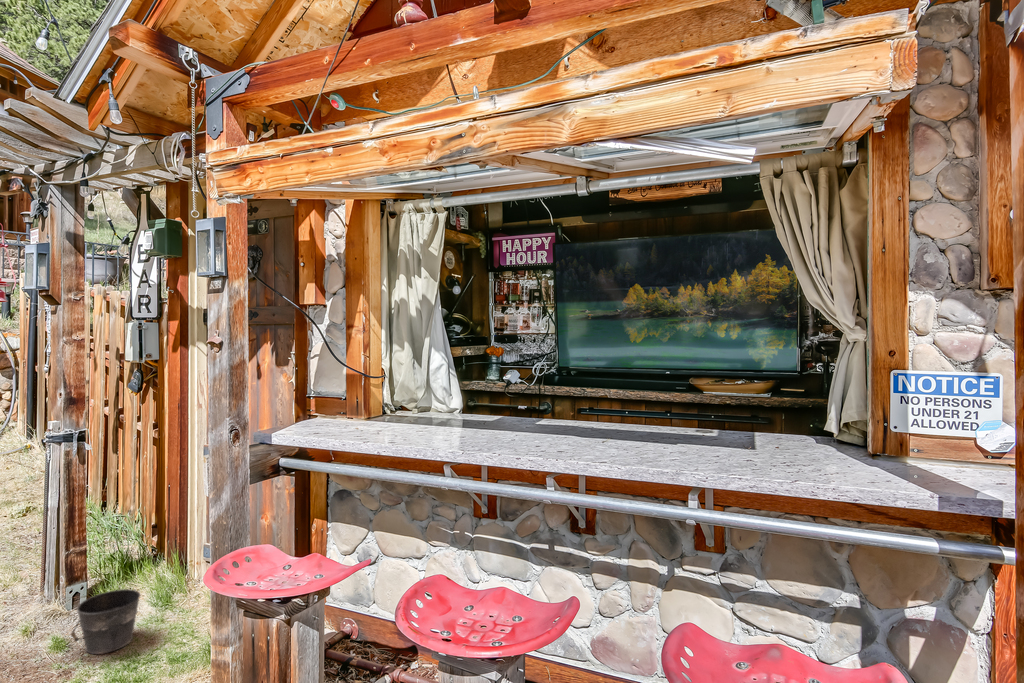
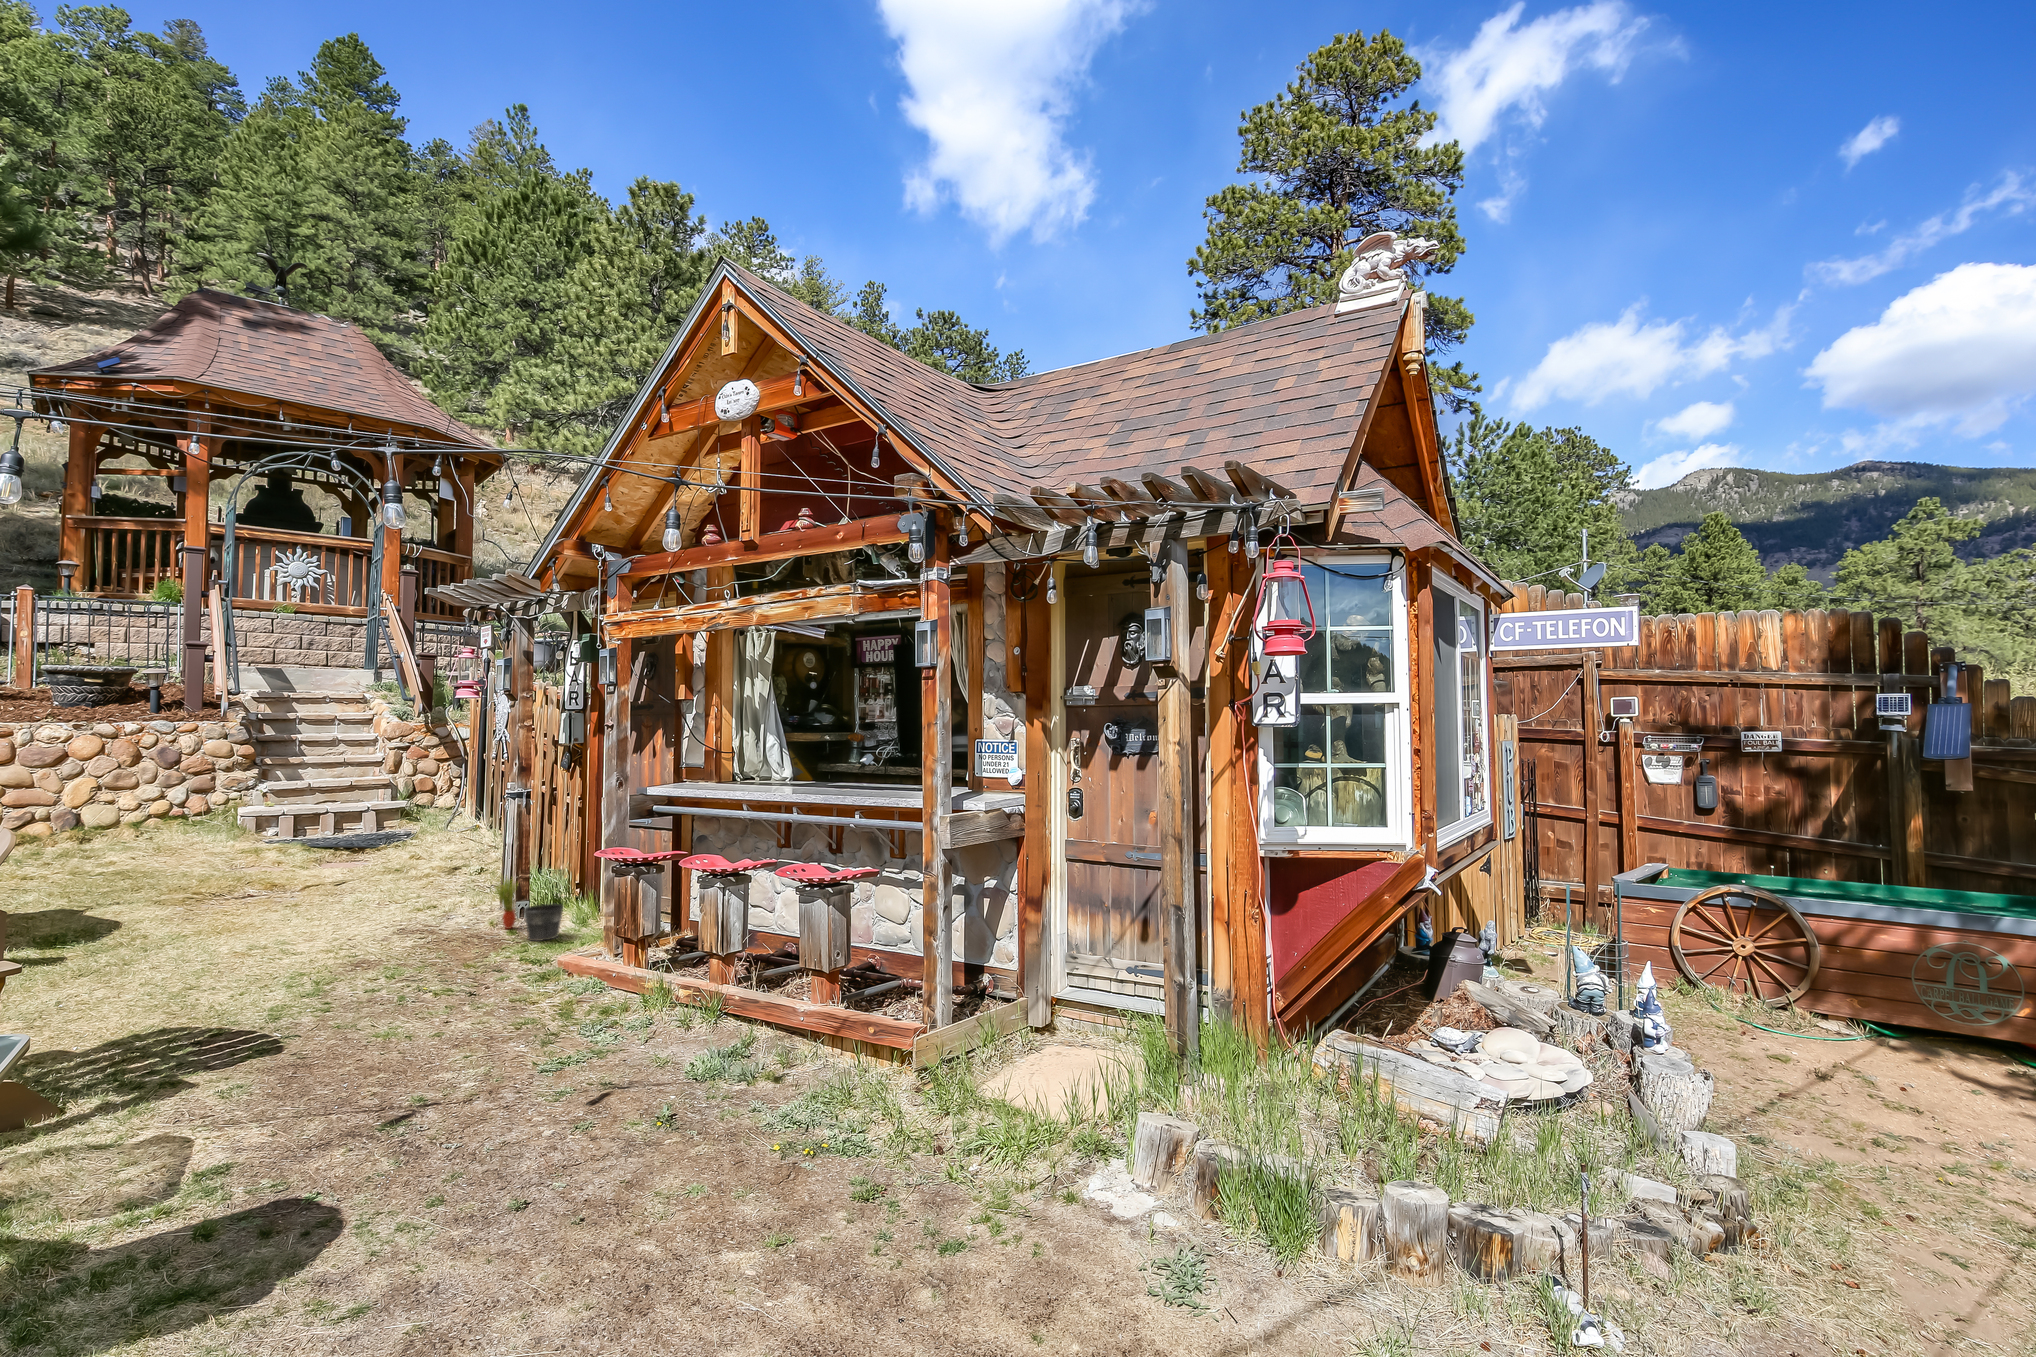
potted plant: none [30,548,70,624] -> present [496,878,518,929]

